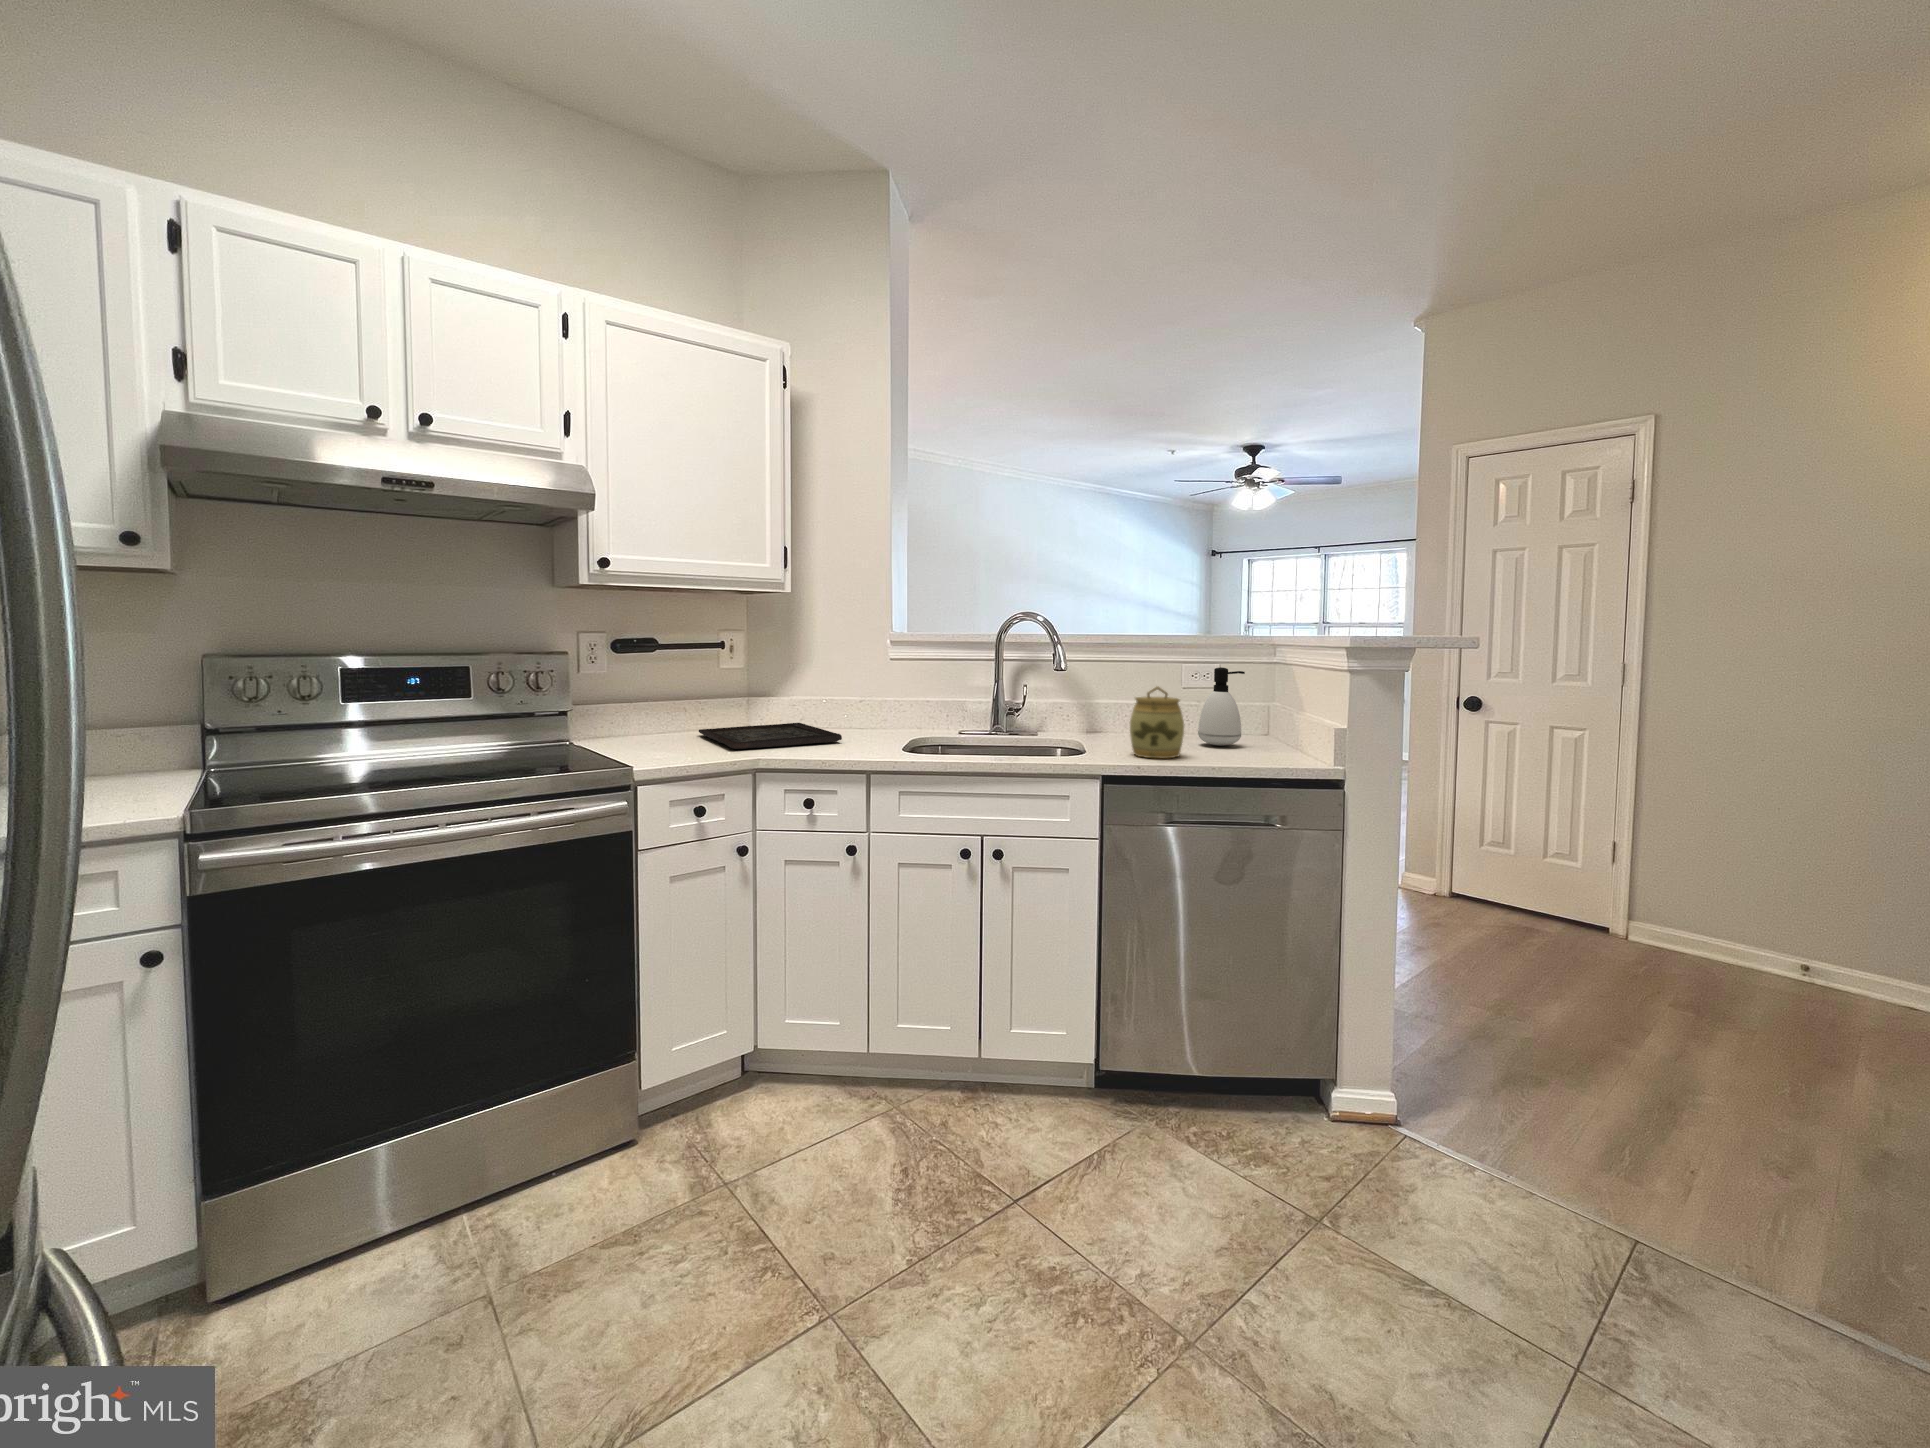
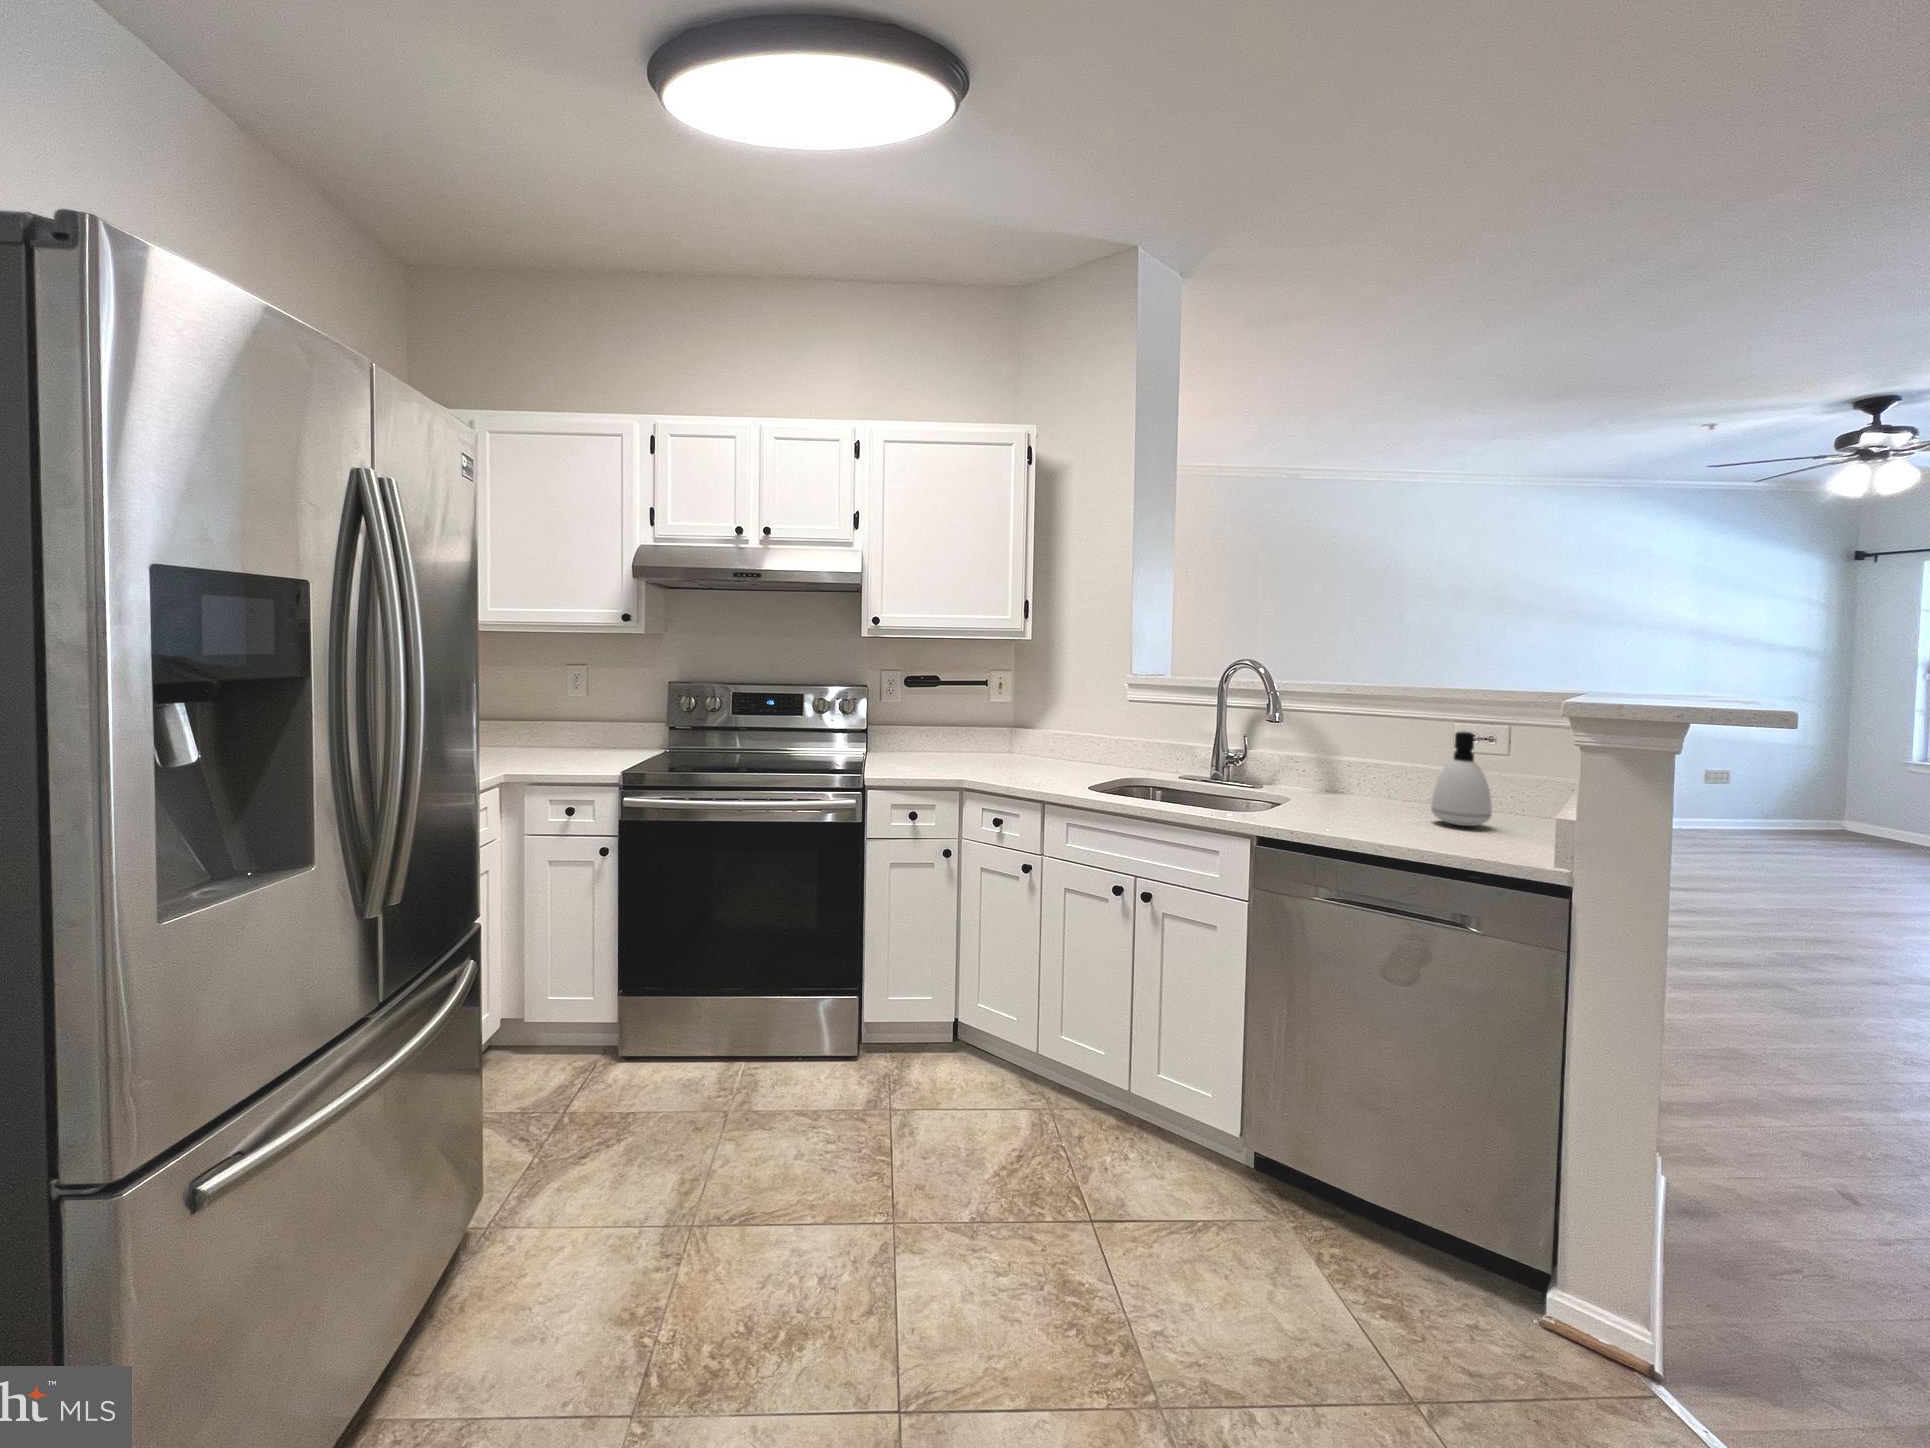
jar: present [1130,687,1184,758] -> none [1308,747,1375,829]
tray: present [699,723,842,749] -> none [953,751,1052,773]

